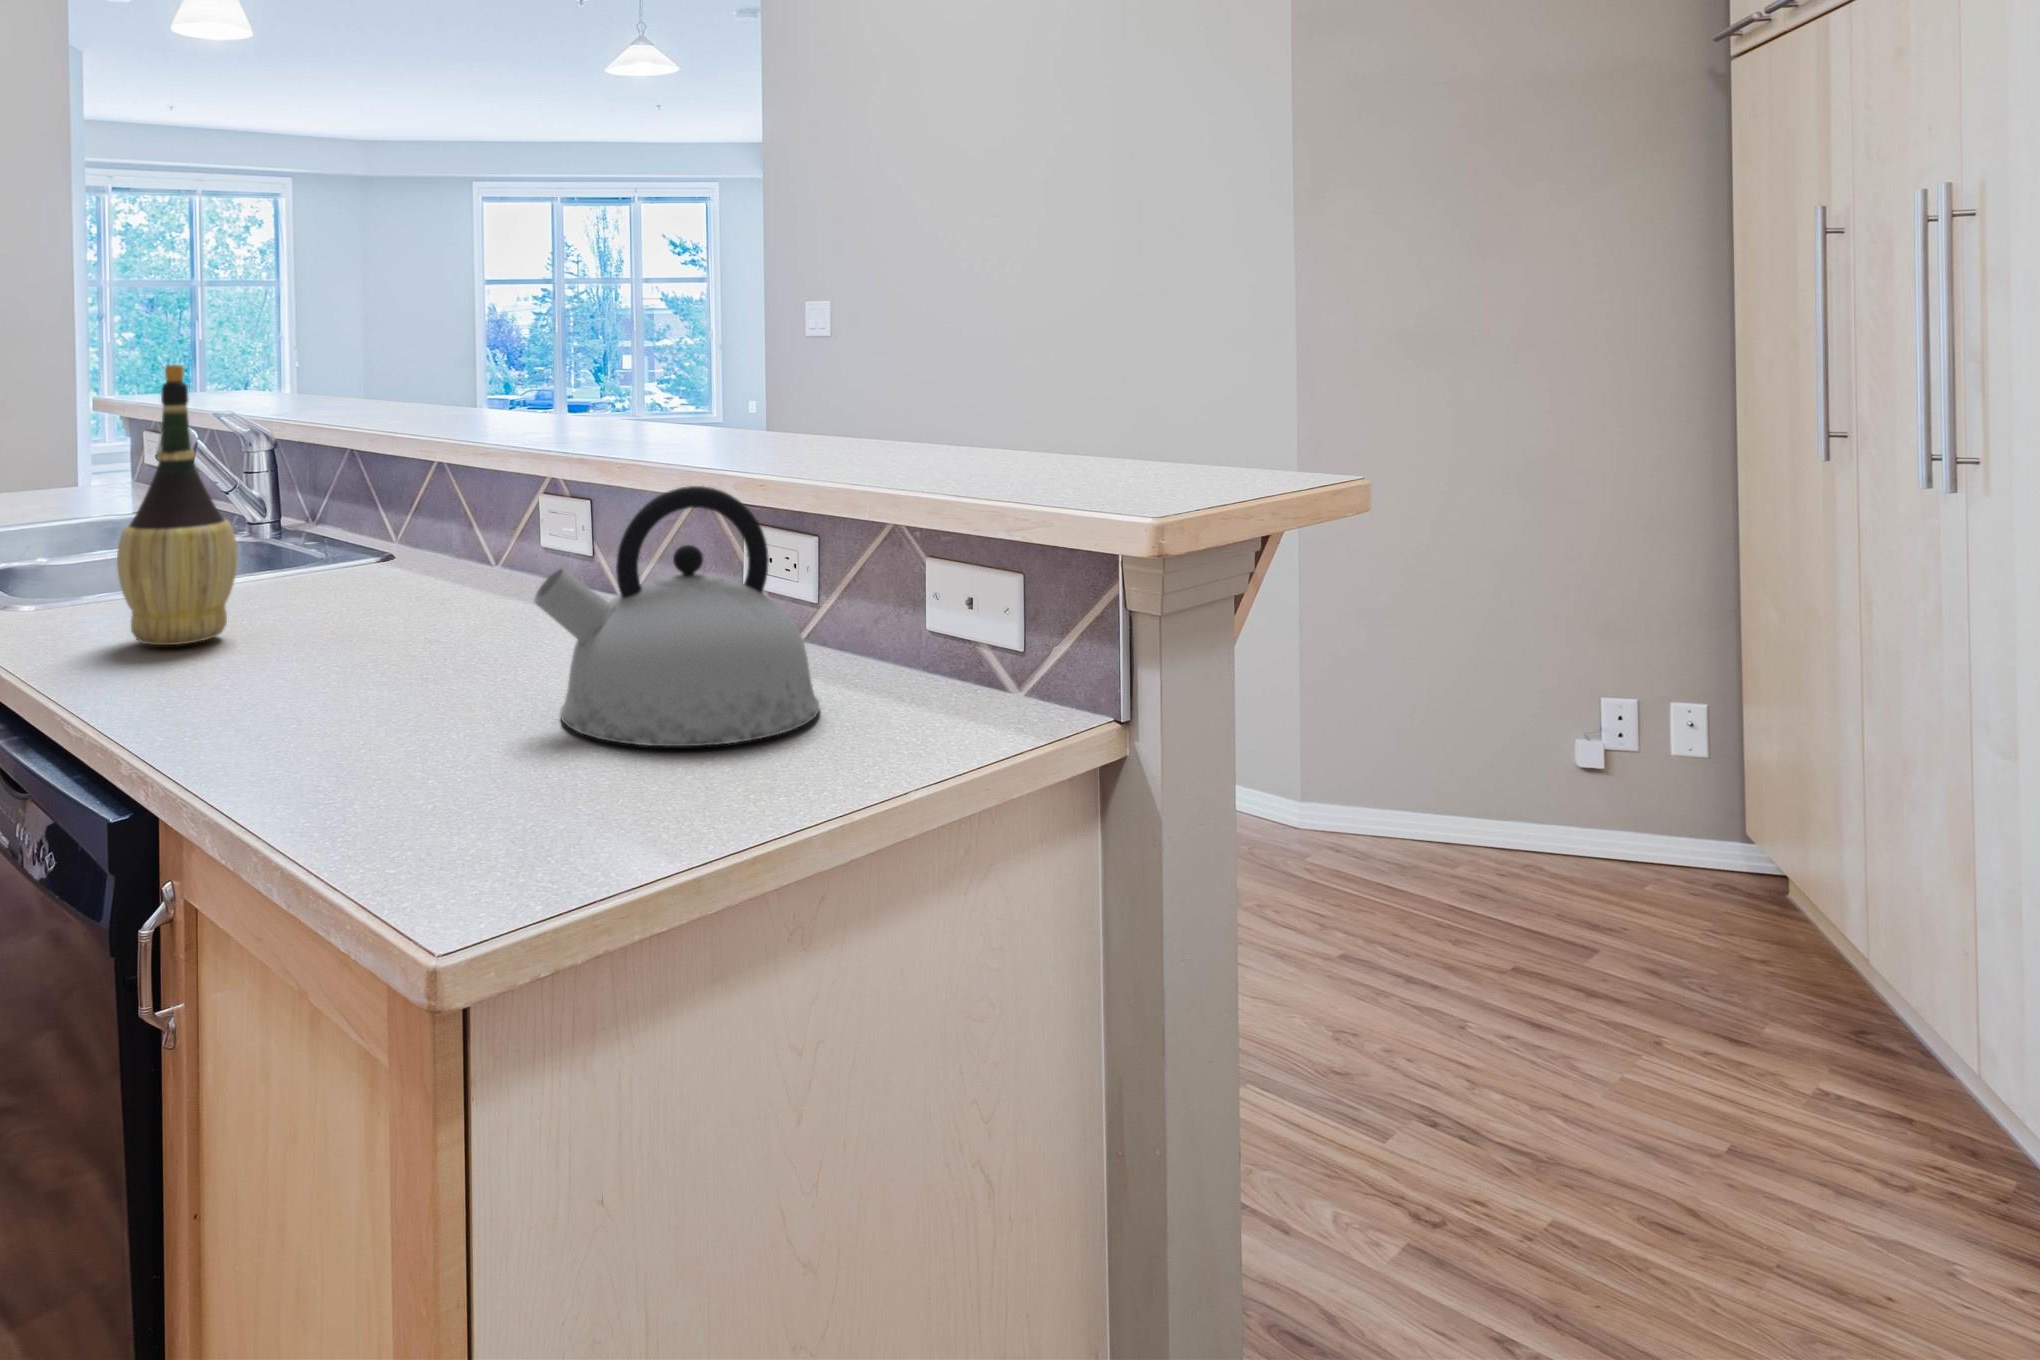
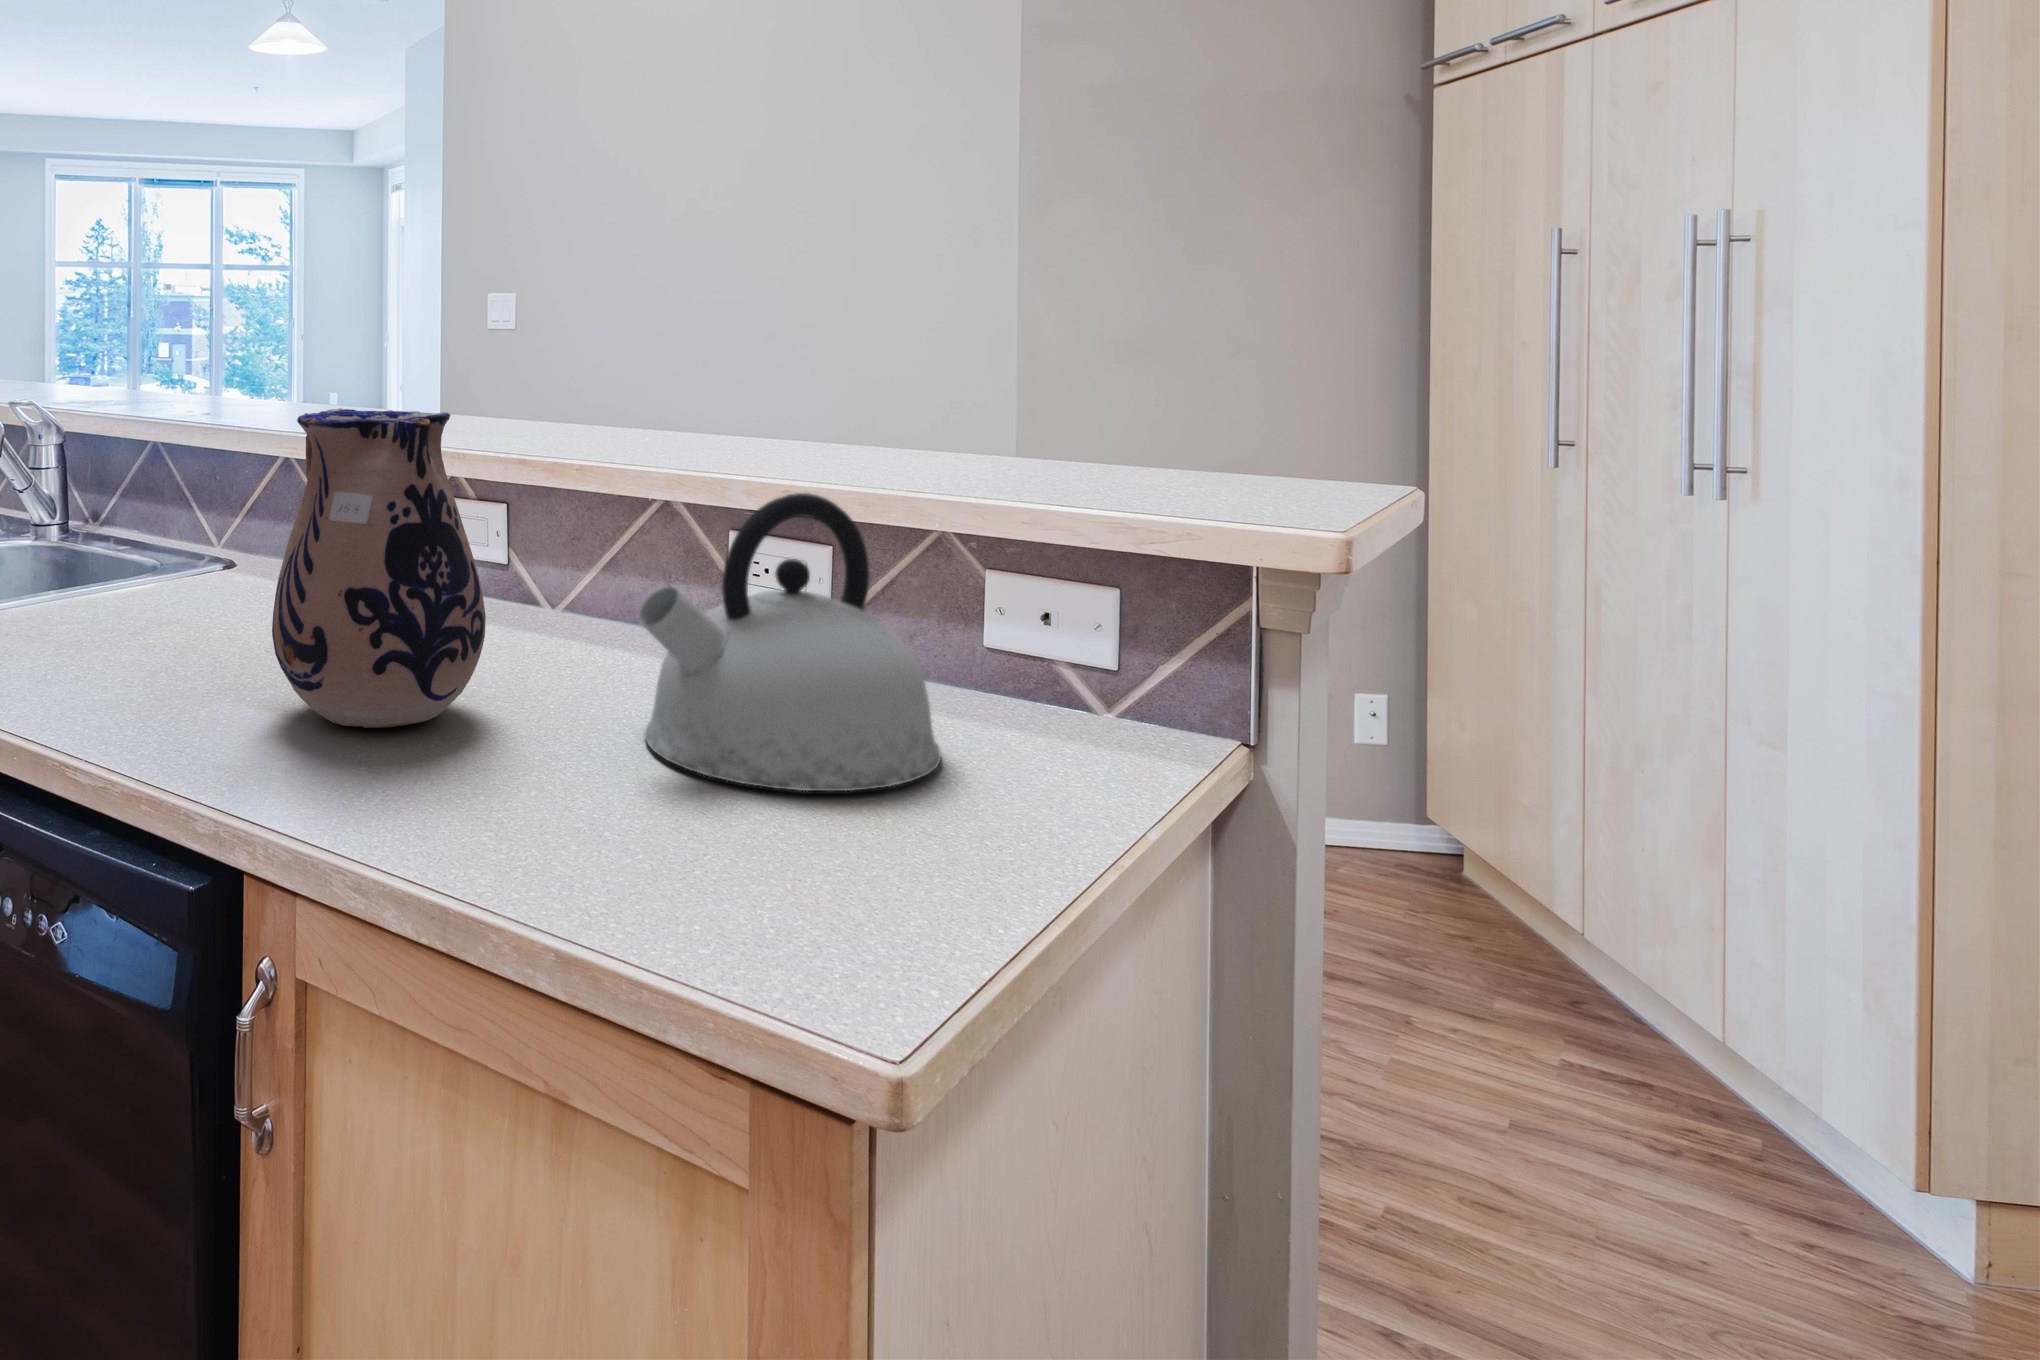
wine bottle: present [117,364,237,645] -> none [25,341,161,670]
ceramic pitcher: none [268,419,459,692] -> present [272,408,486,728]

